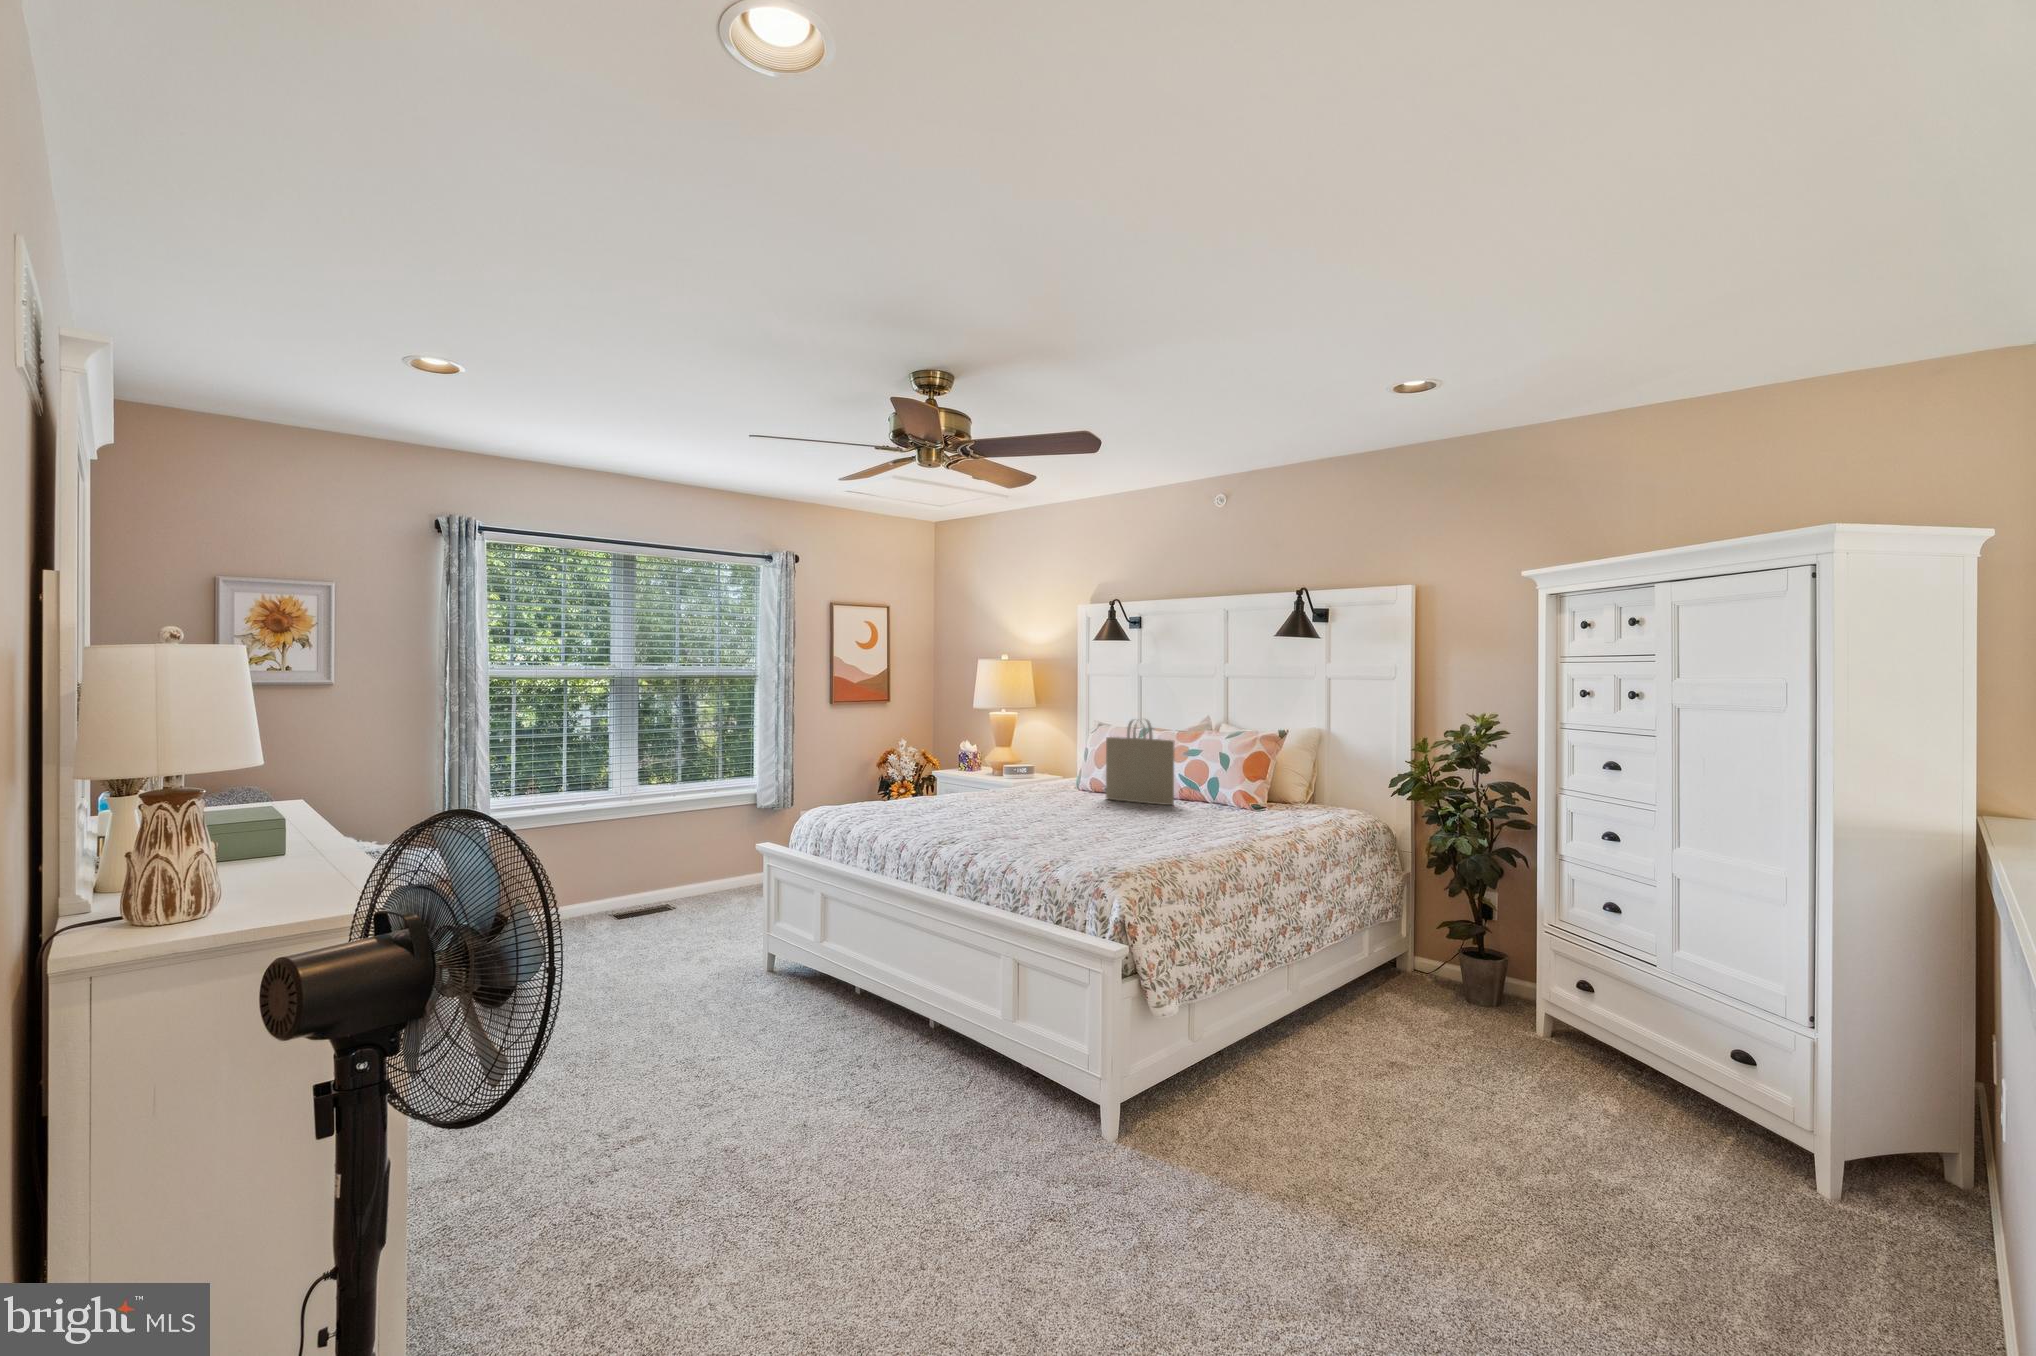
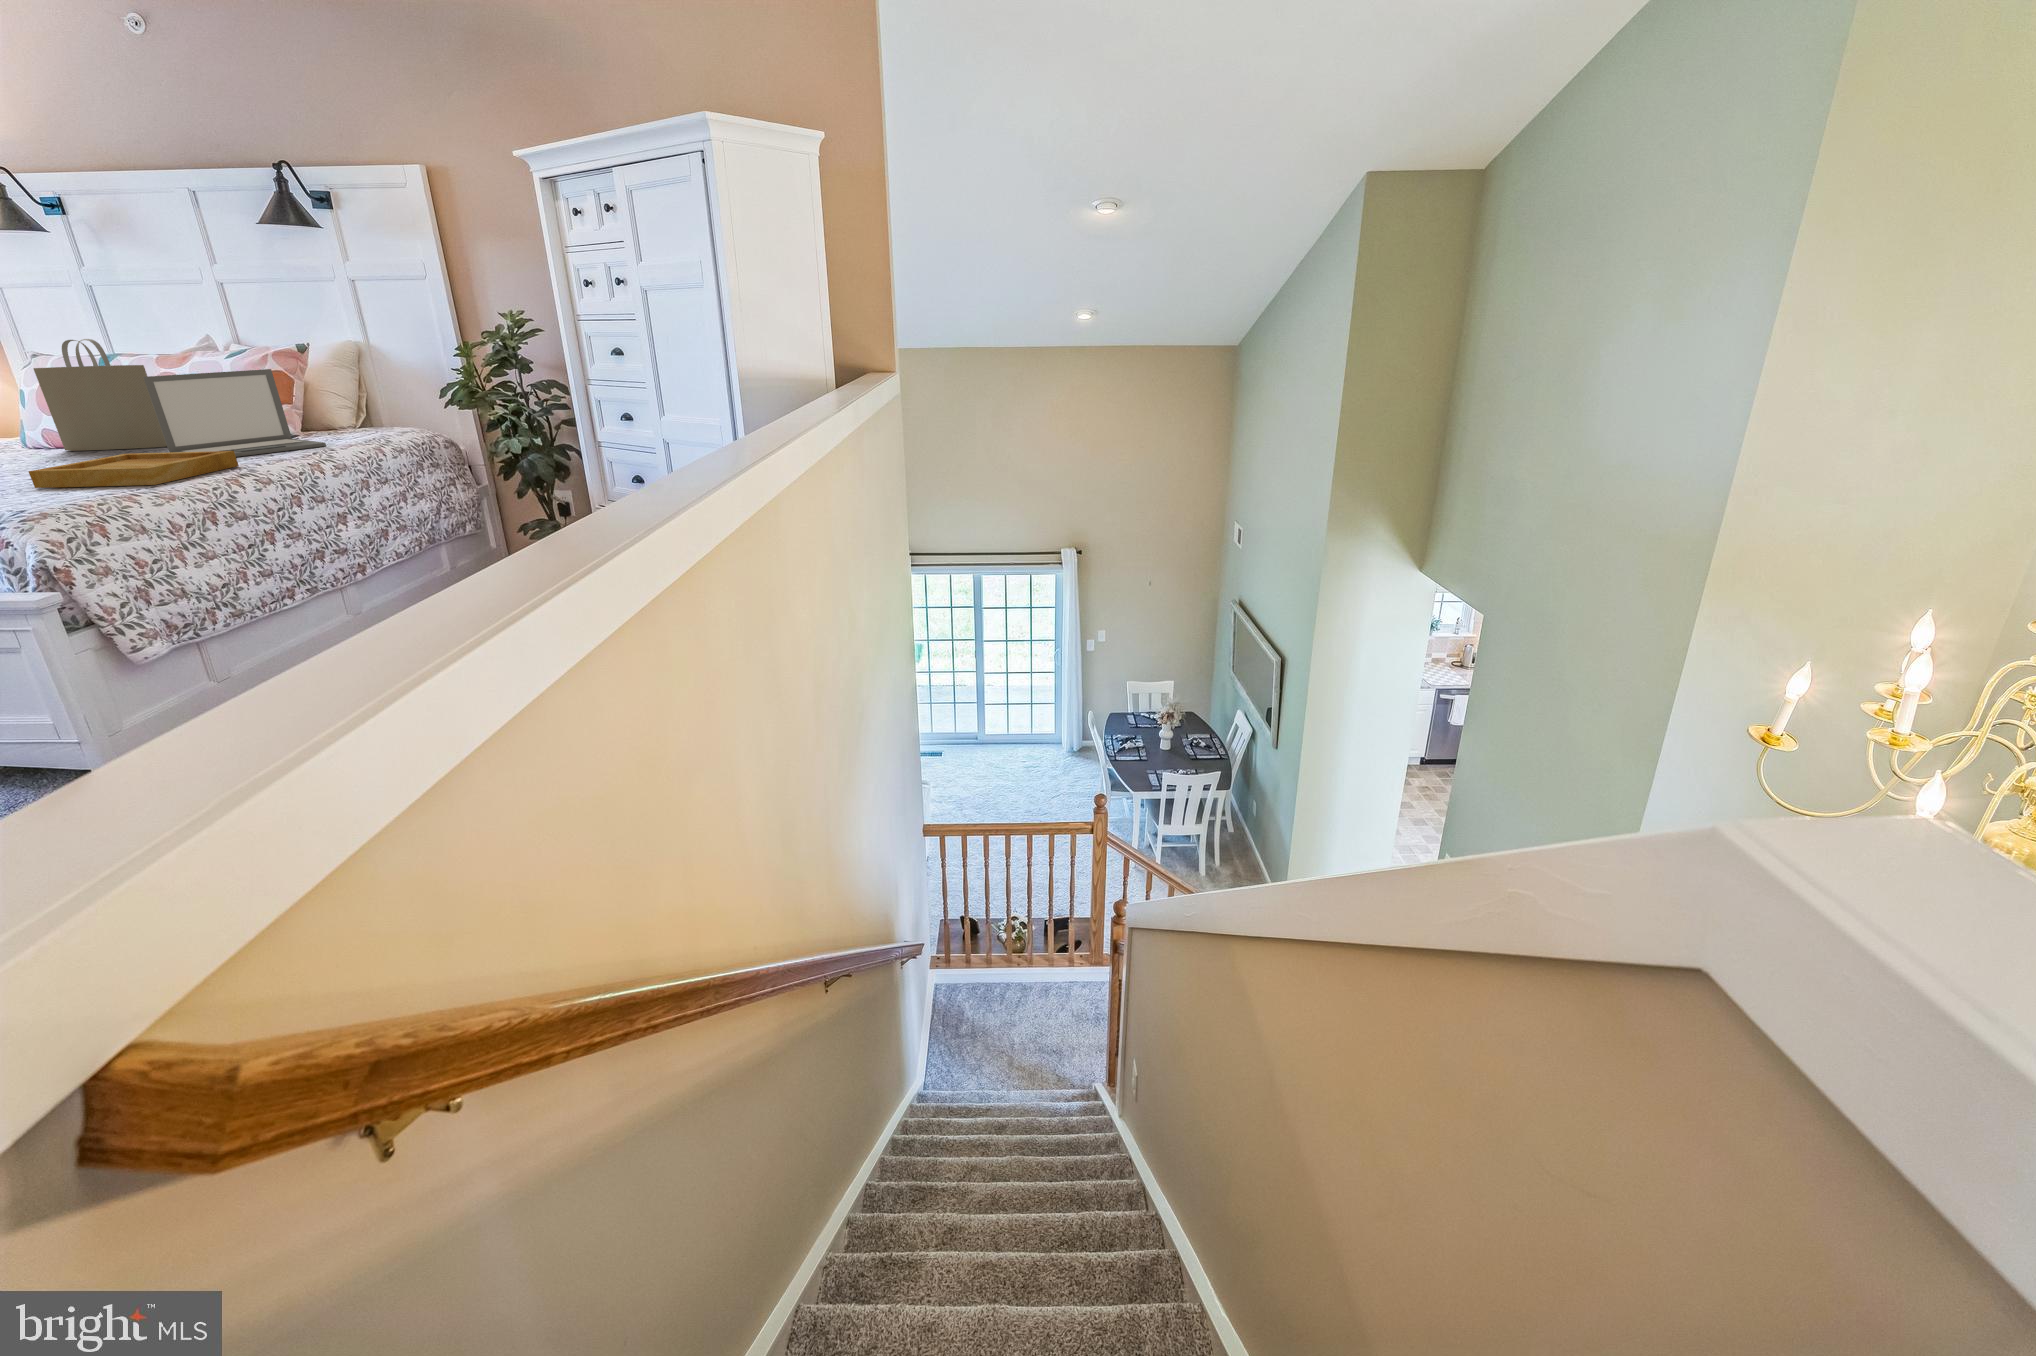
laptop: none [1180,752,1297,827] -> present [143,369,326,457]
tray: none [1109,815,1241,852] -> present [29,451,239,488]

